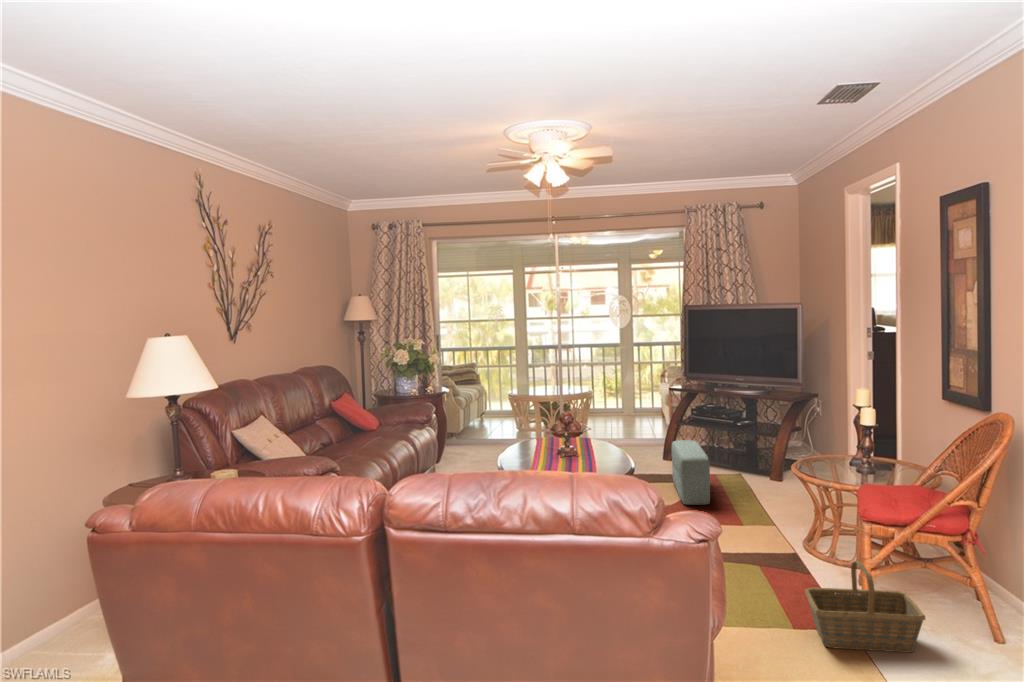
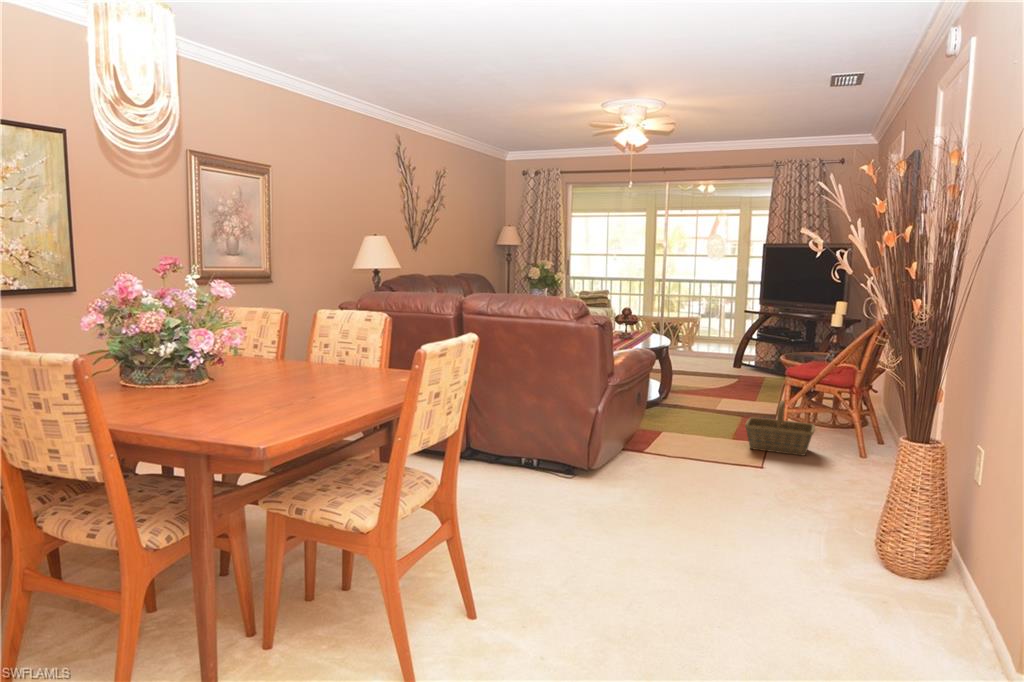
pouf: present [671,440,710,505] -> none [723,346,749,390]

